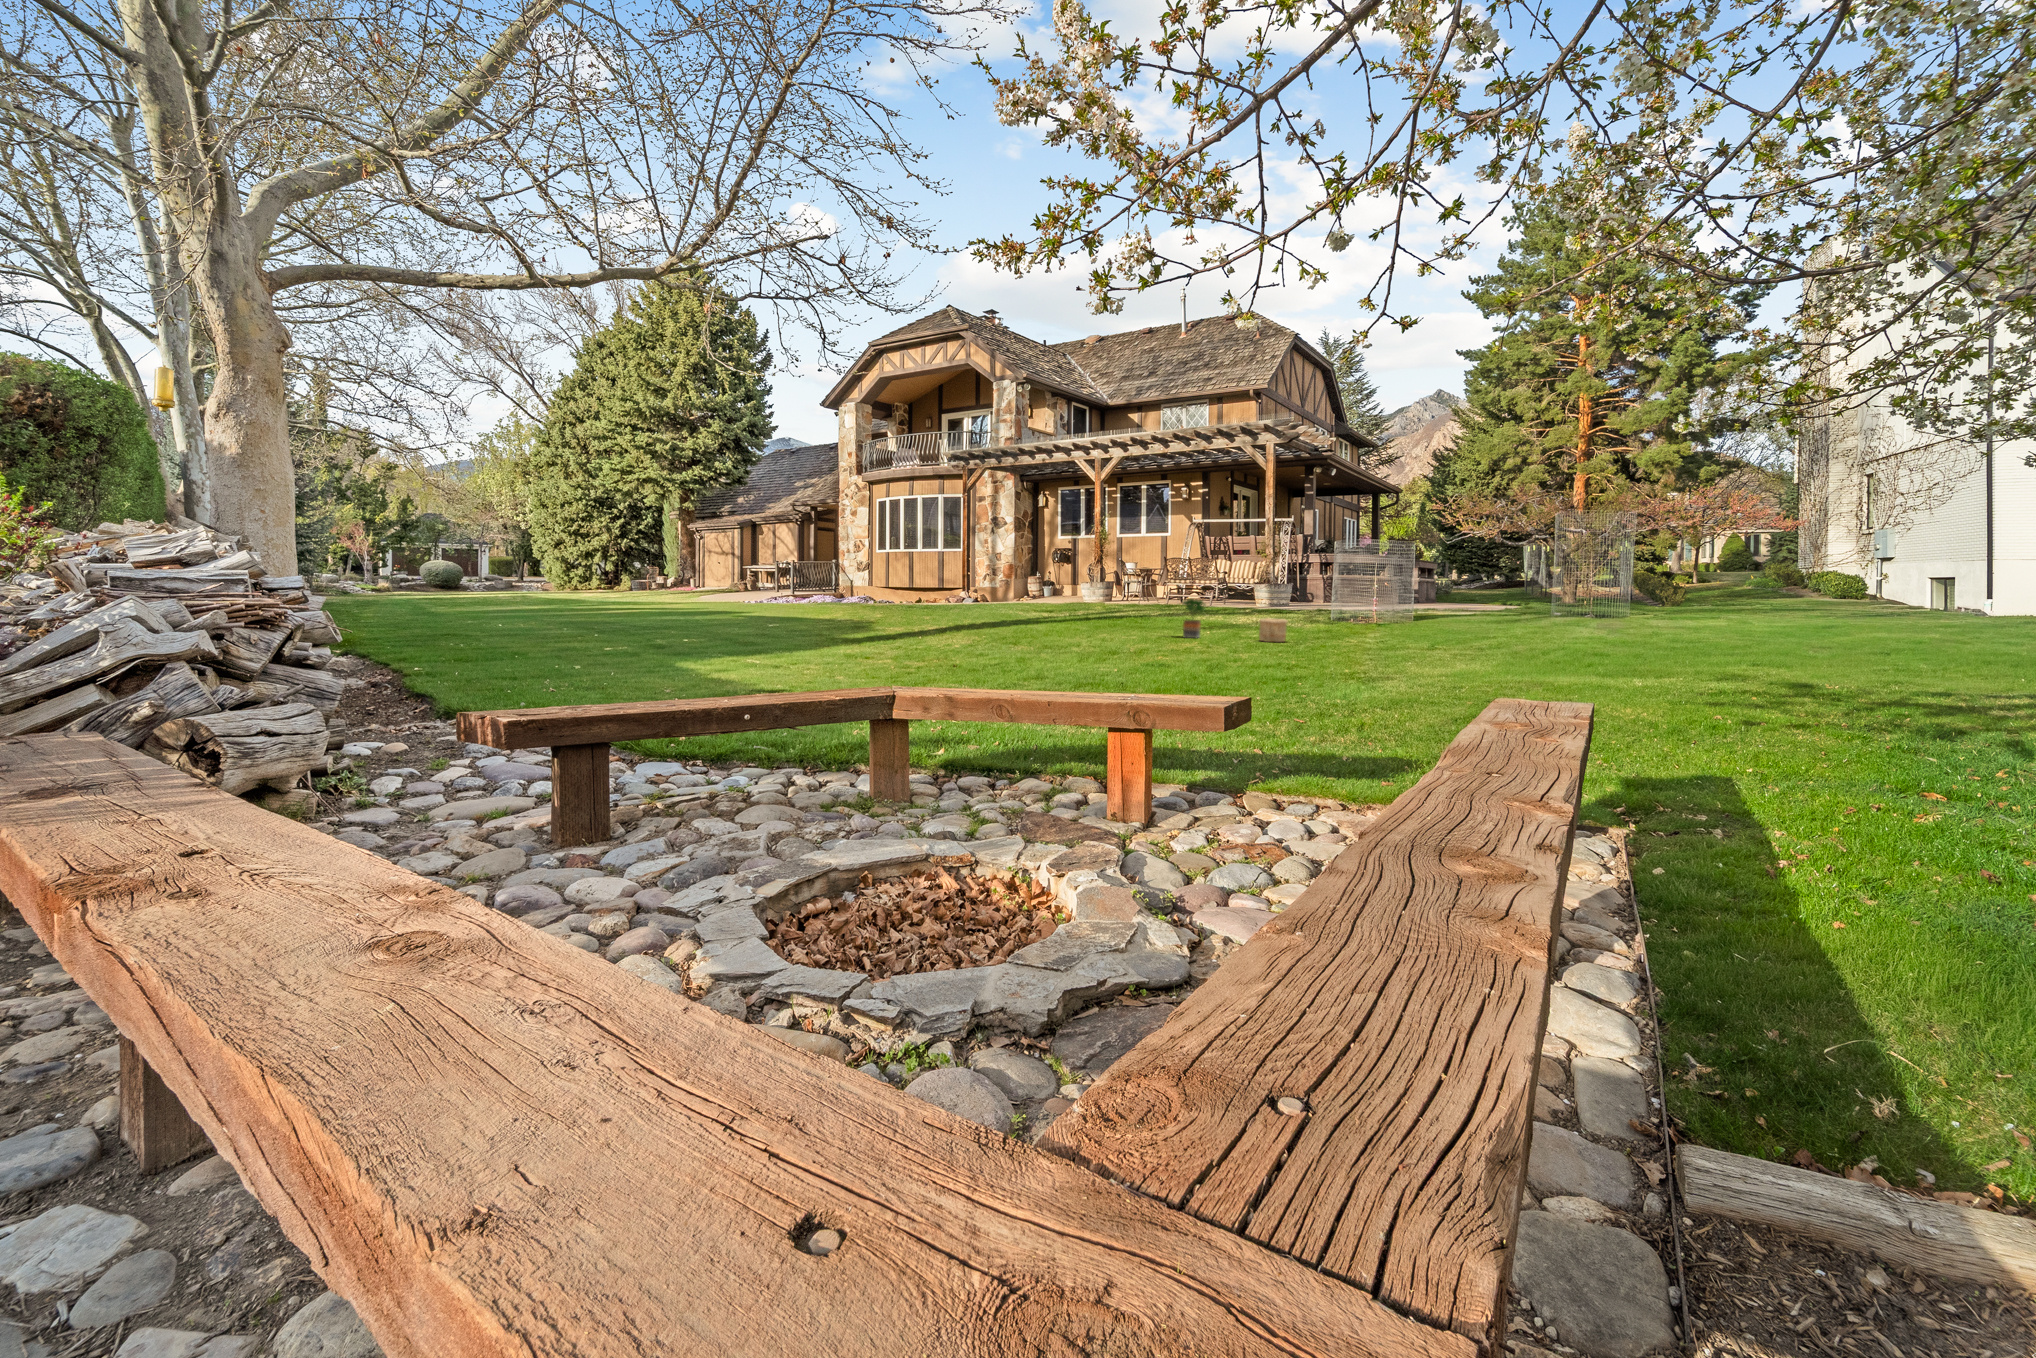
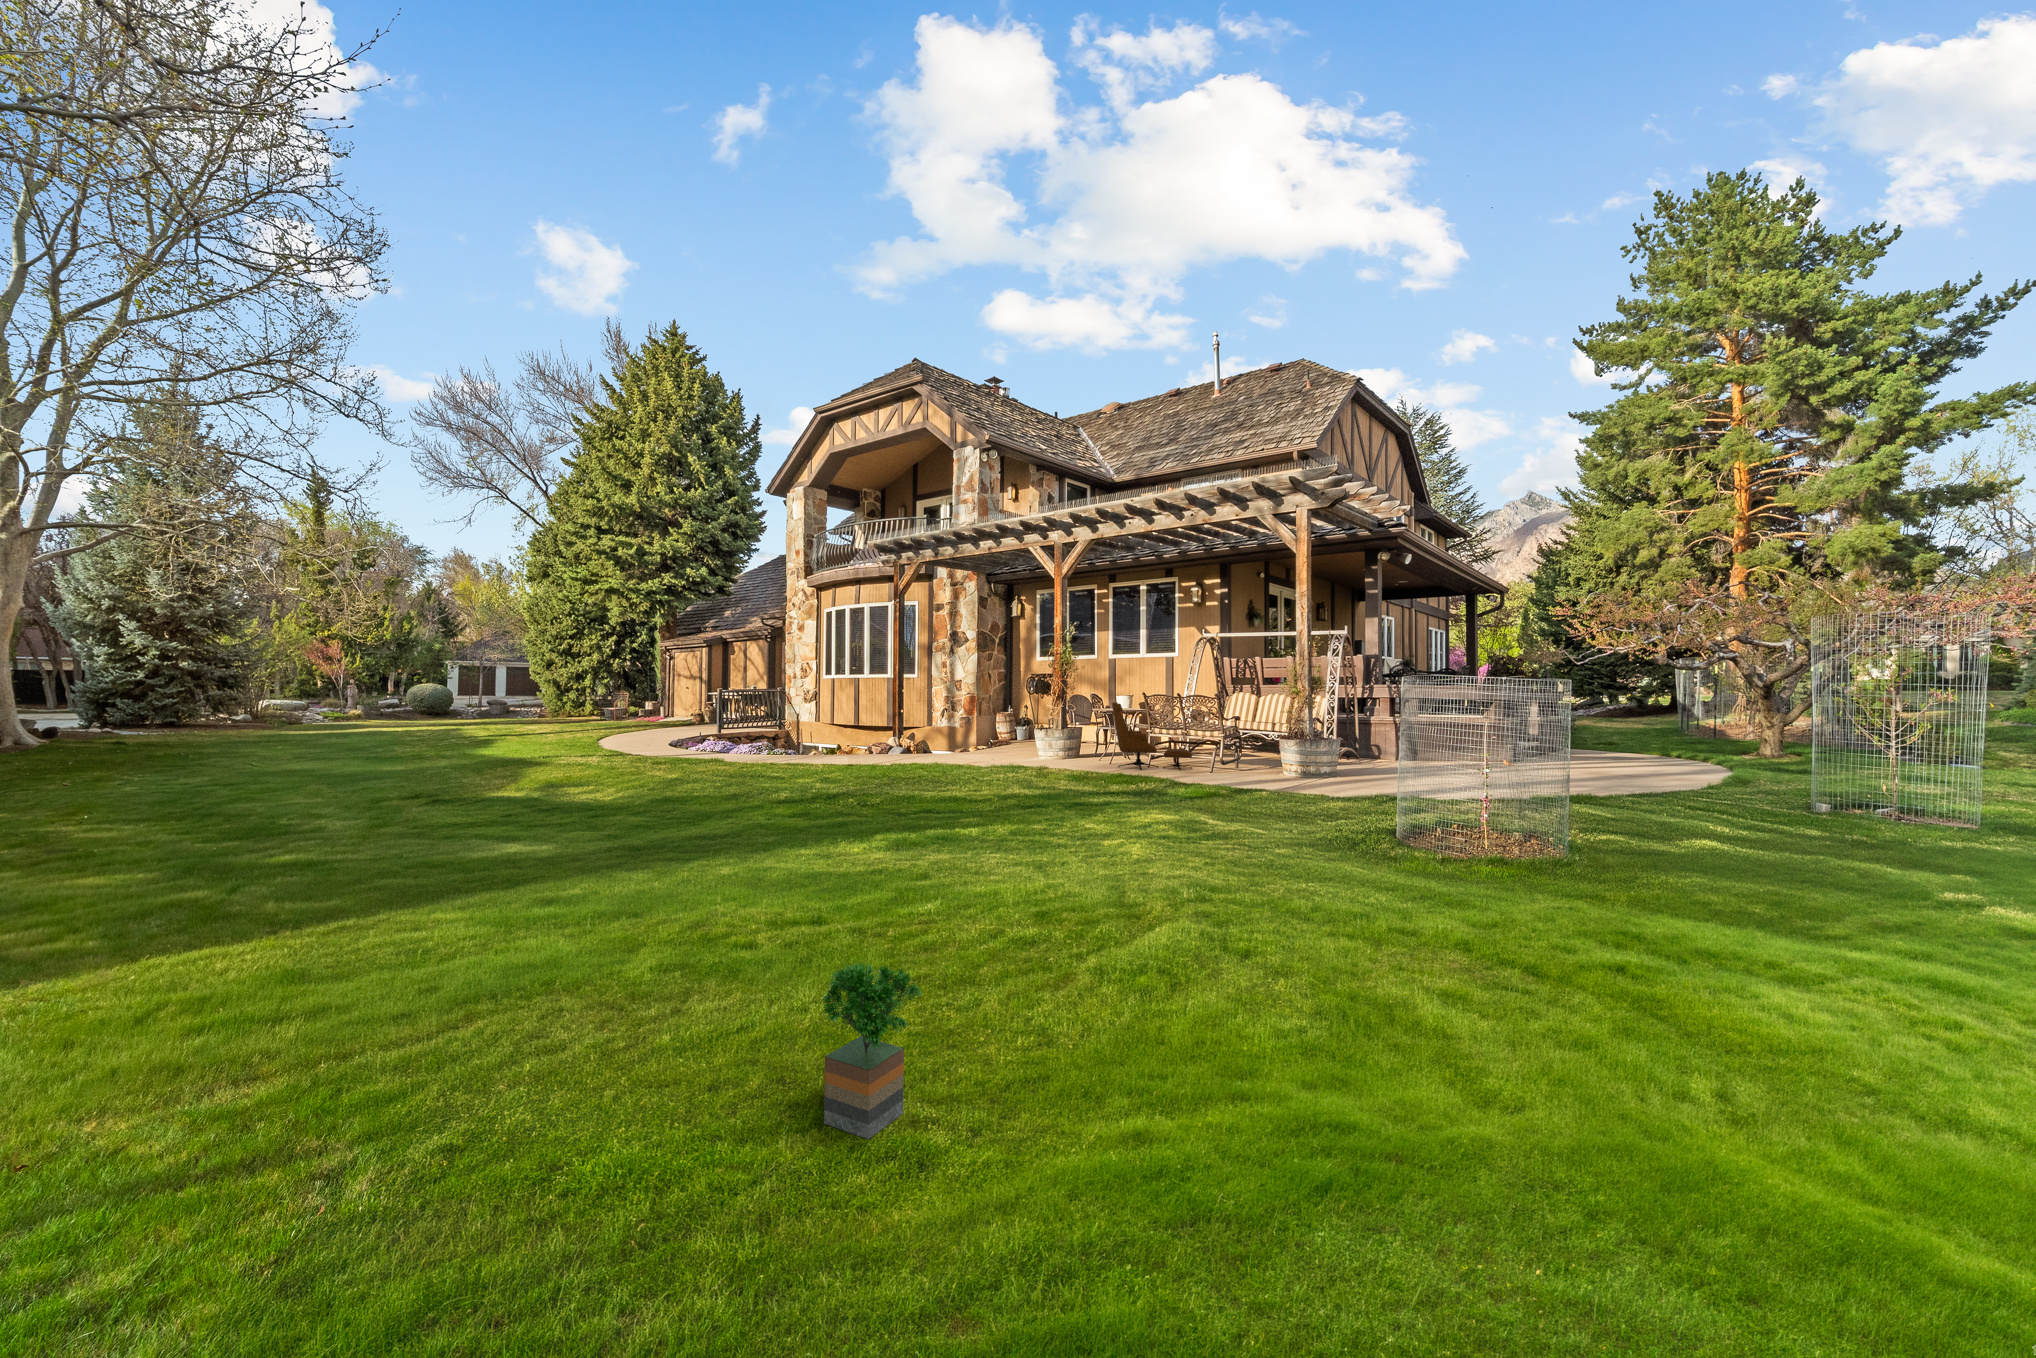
lounge chair: none [1142,566,1193,609] -> present [1112,702,1192,770]
wooden bucket: present [1259,618,1287,642] -> none [1090,1092,1223,1258]

